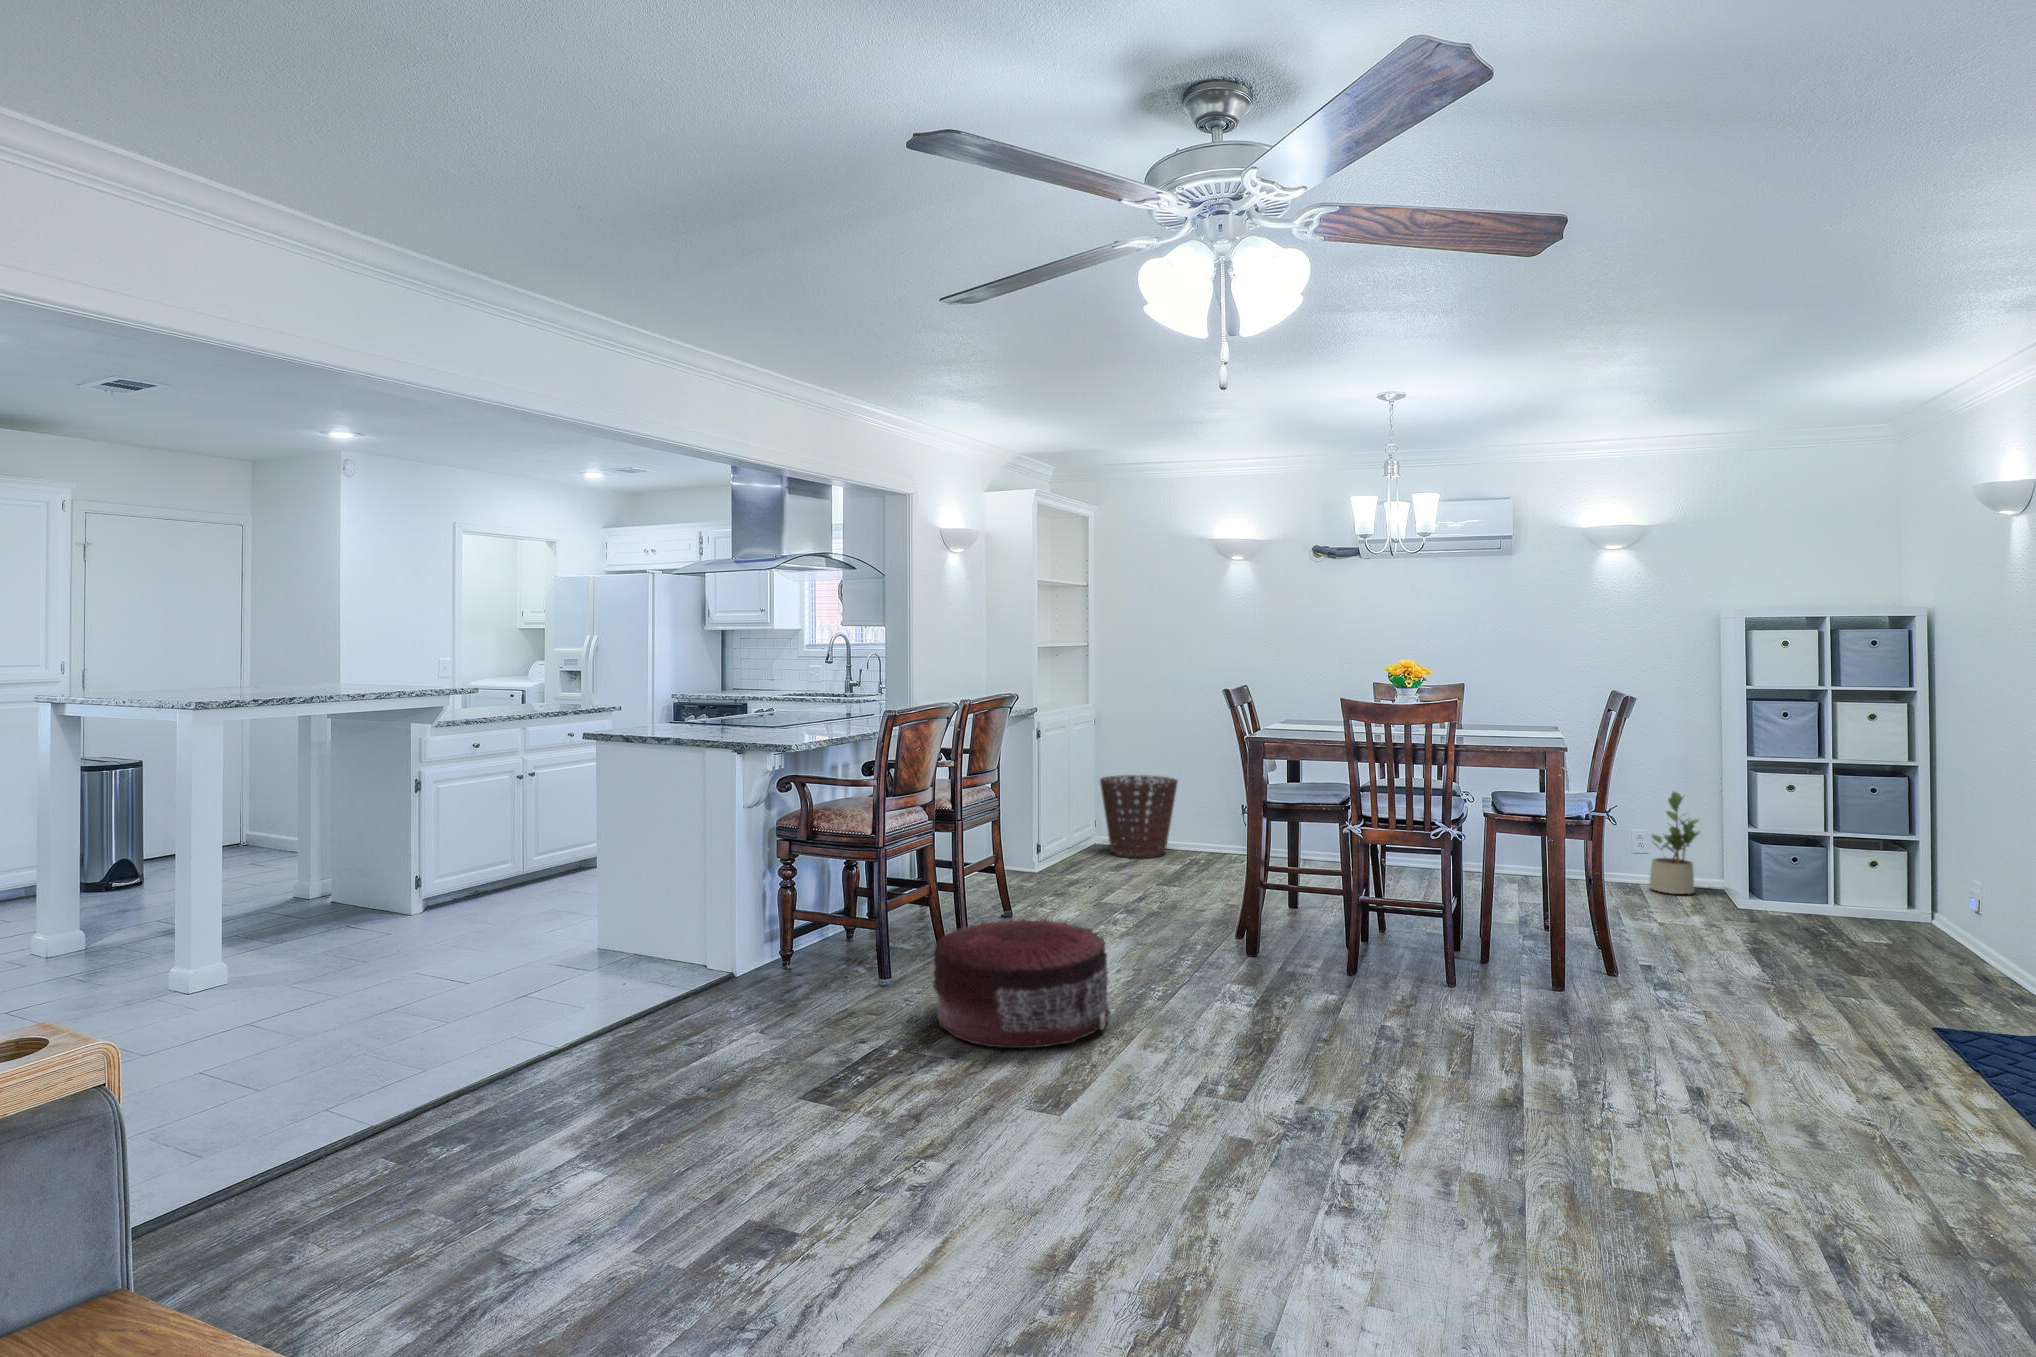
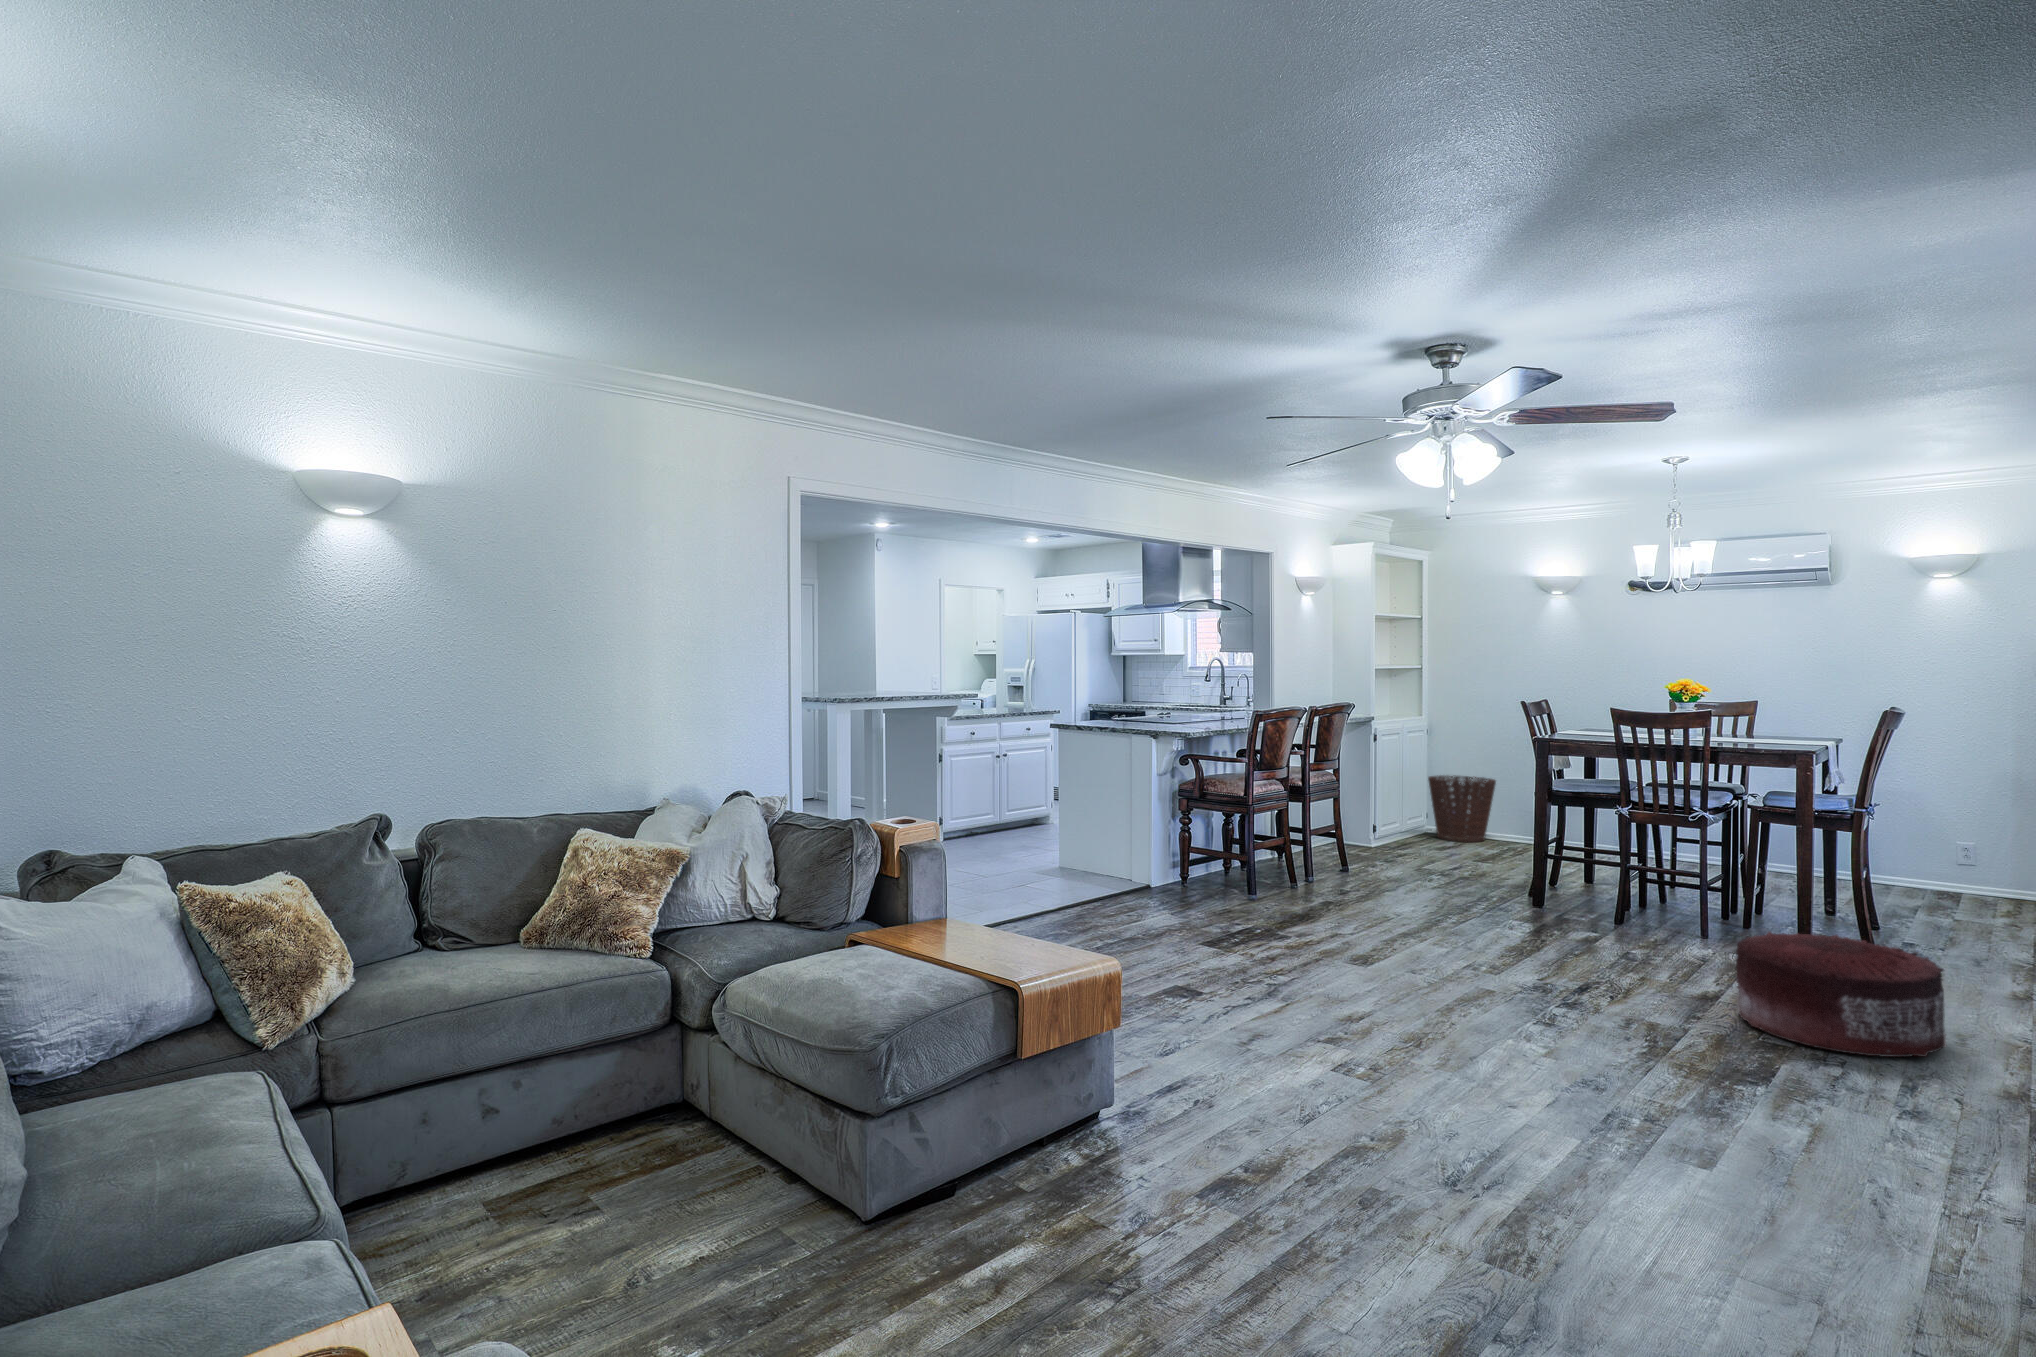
potted plant: present [1649,792,1699,894] -> none [1950,804,2007,897]
pouf: present [934,918,1110,1048] -> present [1736,932,1946,1057]

